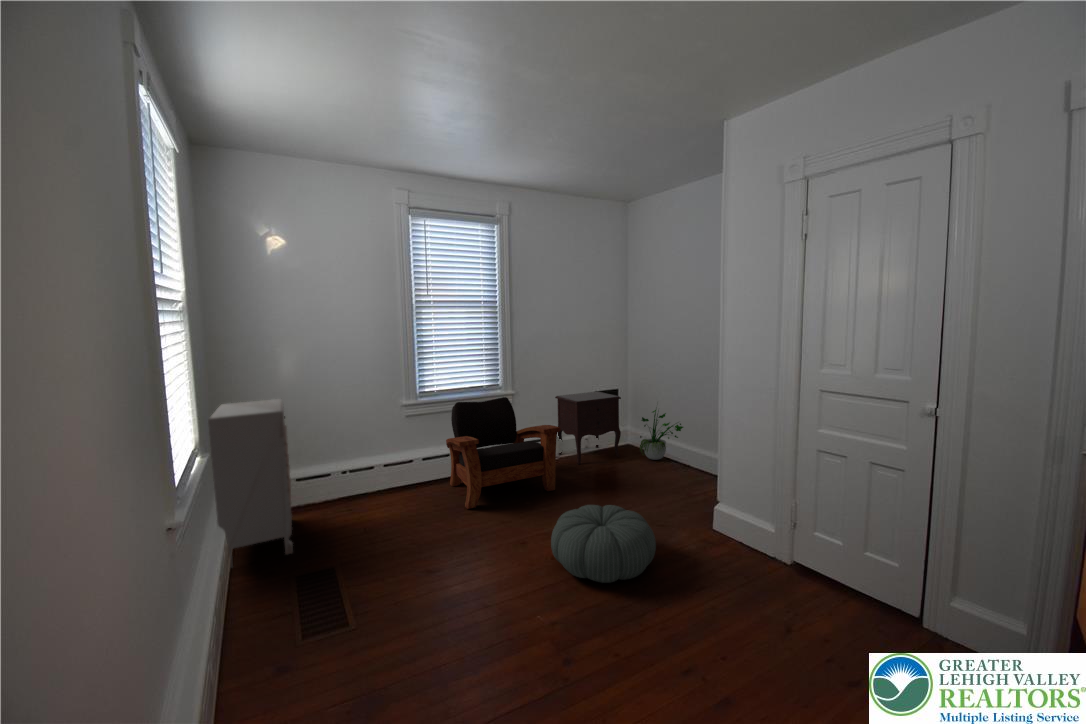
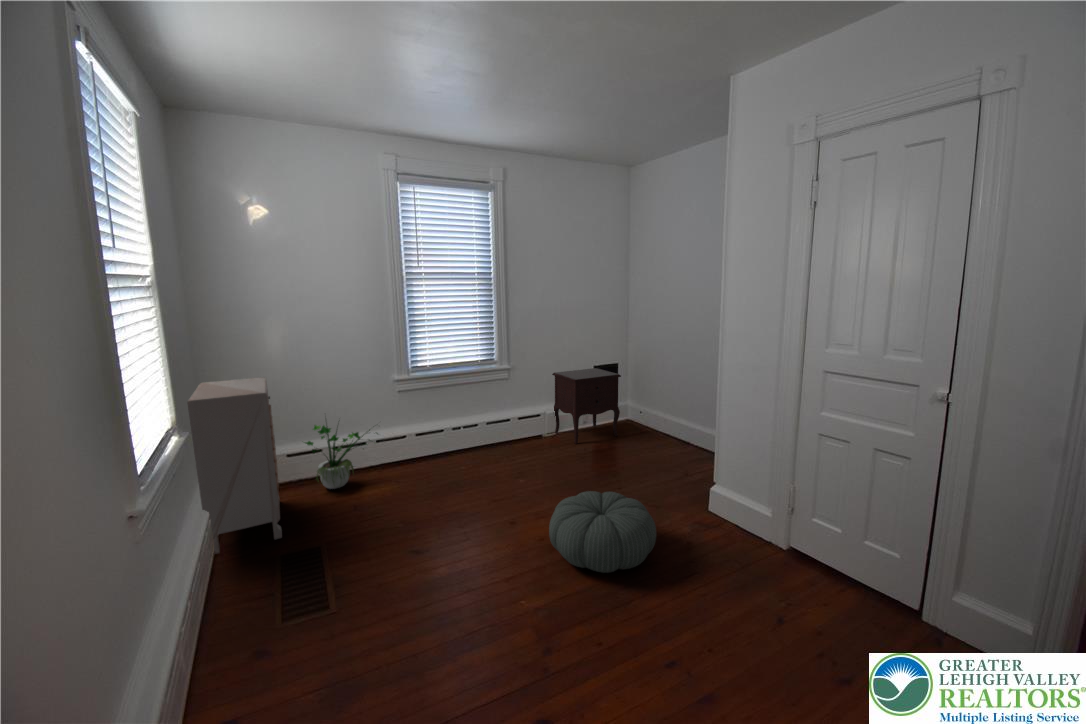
armchair: present [446,397,560,509] -> none [440,375,559,492]
potted plant: present [640,410,683,460] -> present [305,425,378,489]

